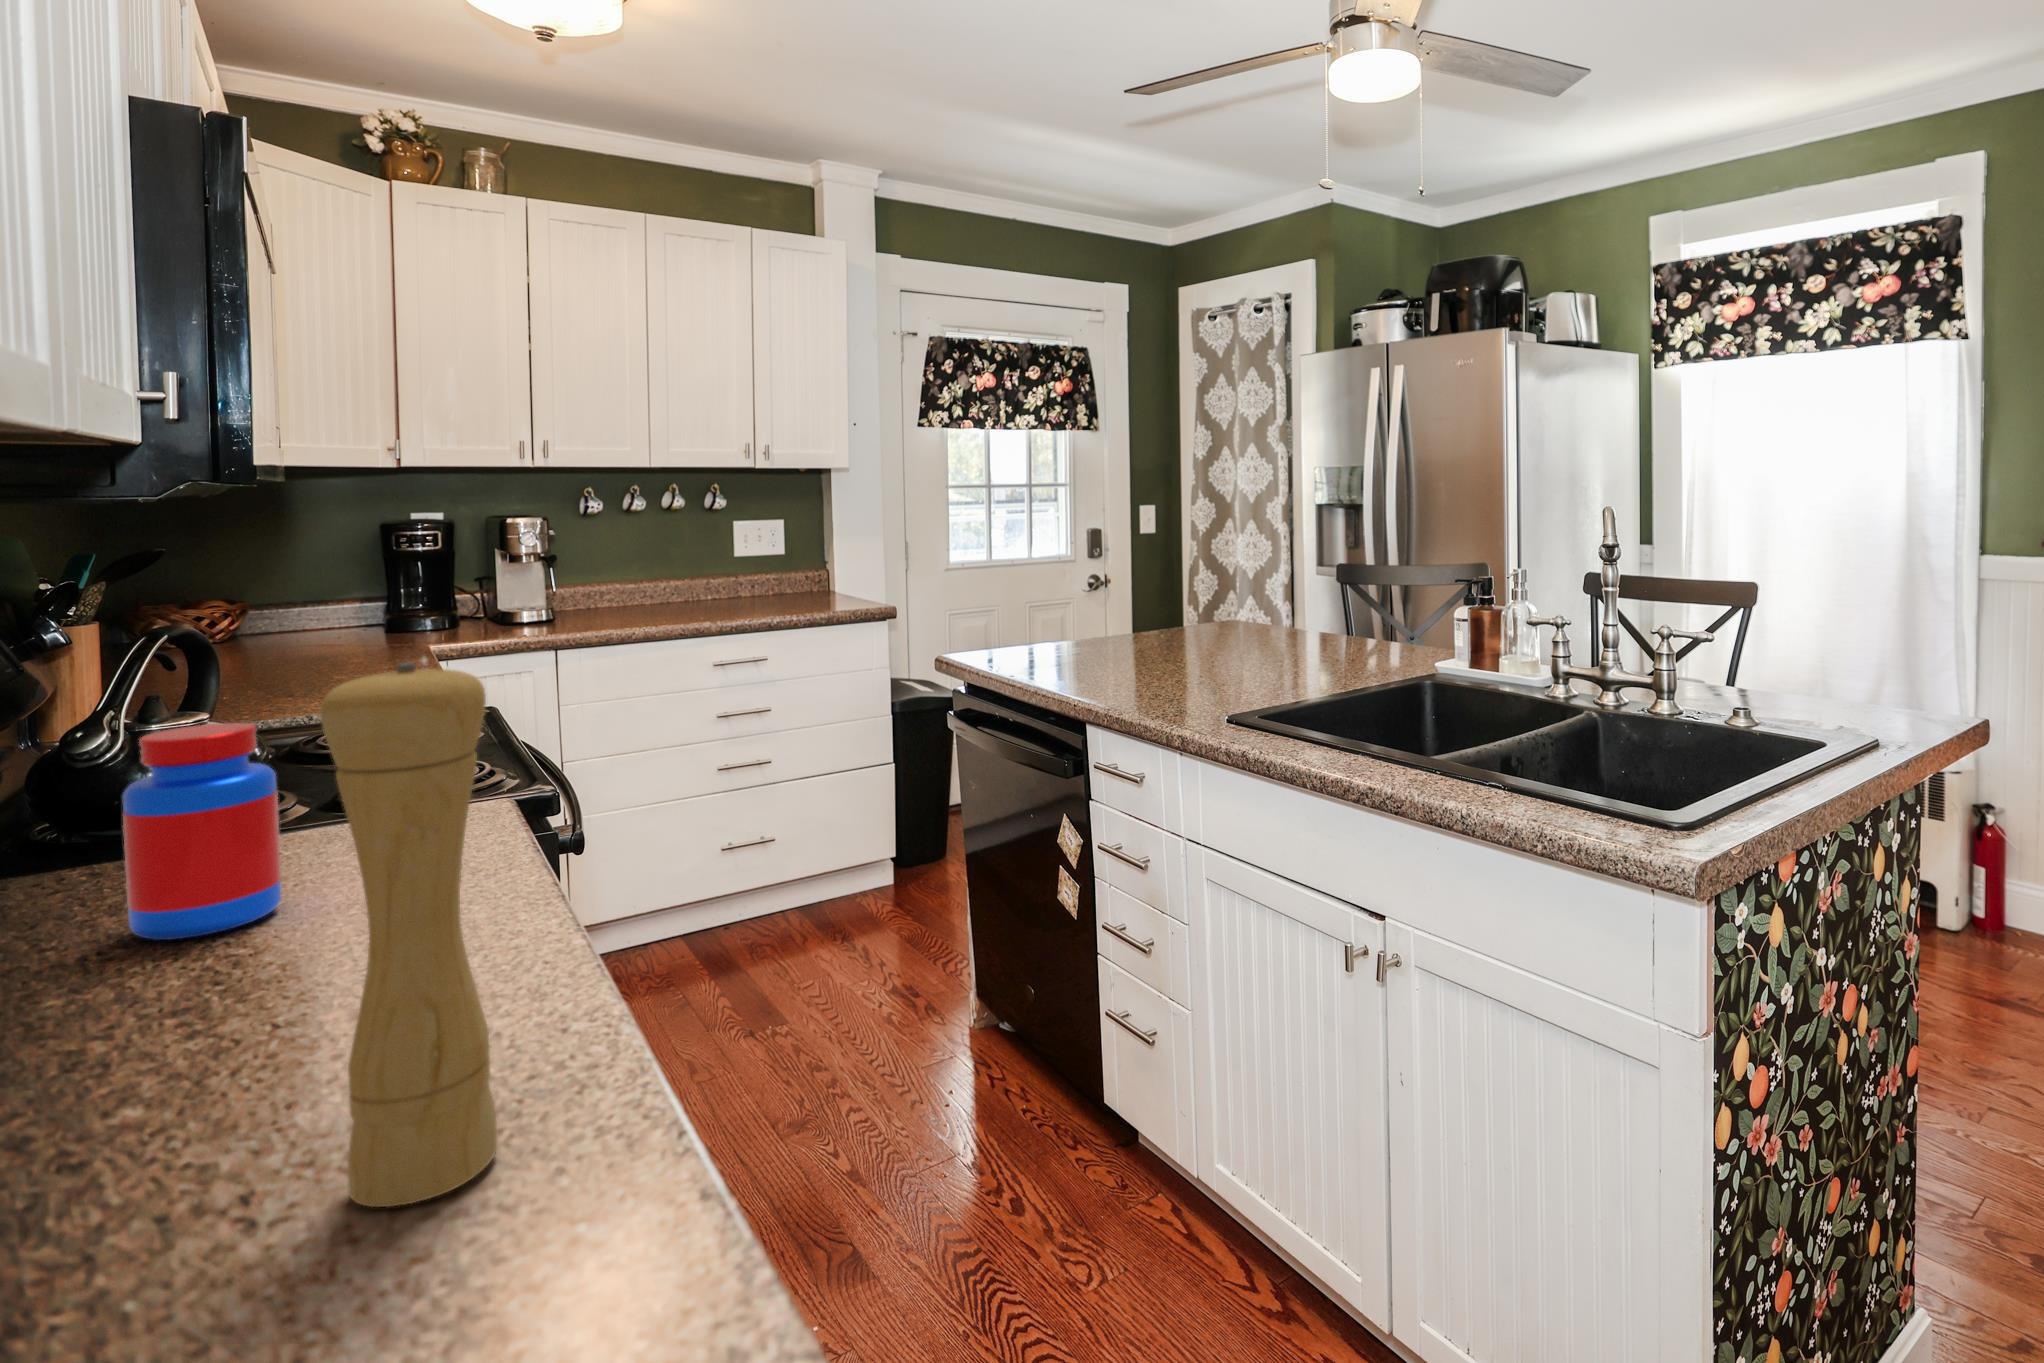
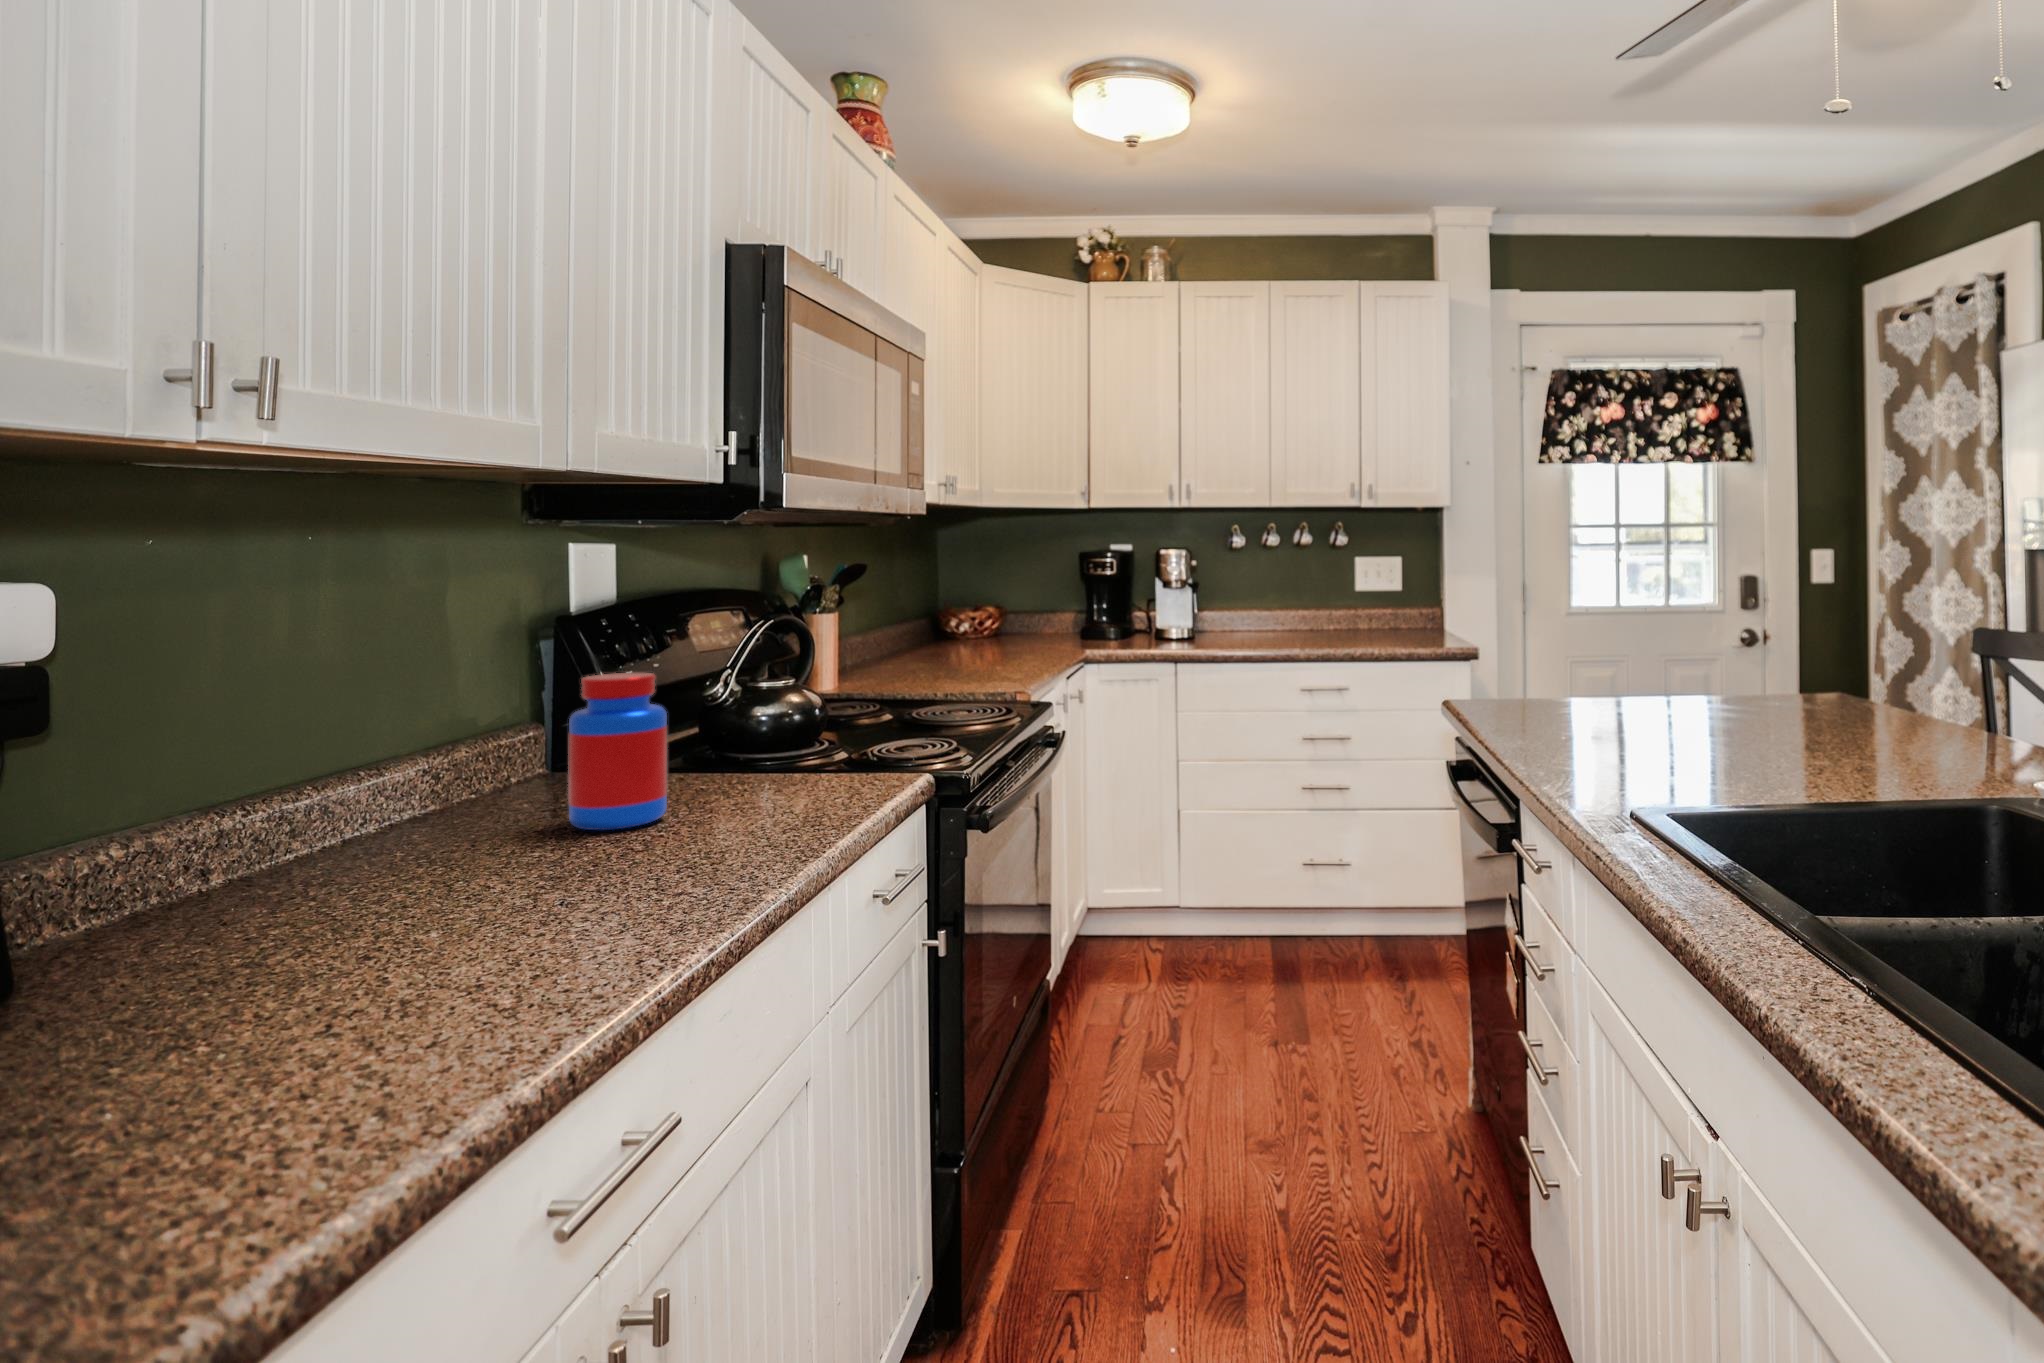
pepper mill: present [320,662,497,1207] -> none [219,603,366,1066]

